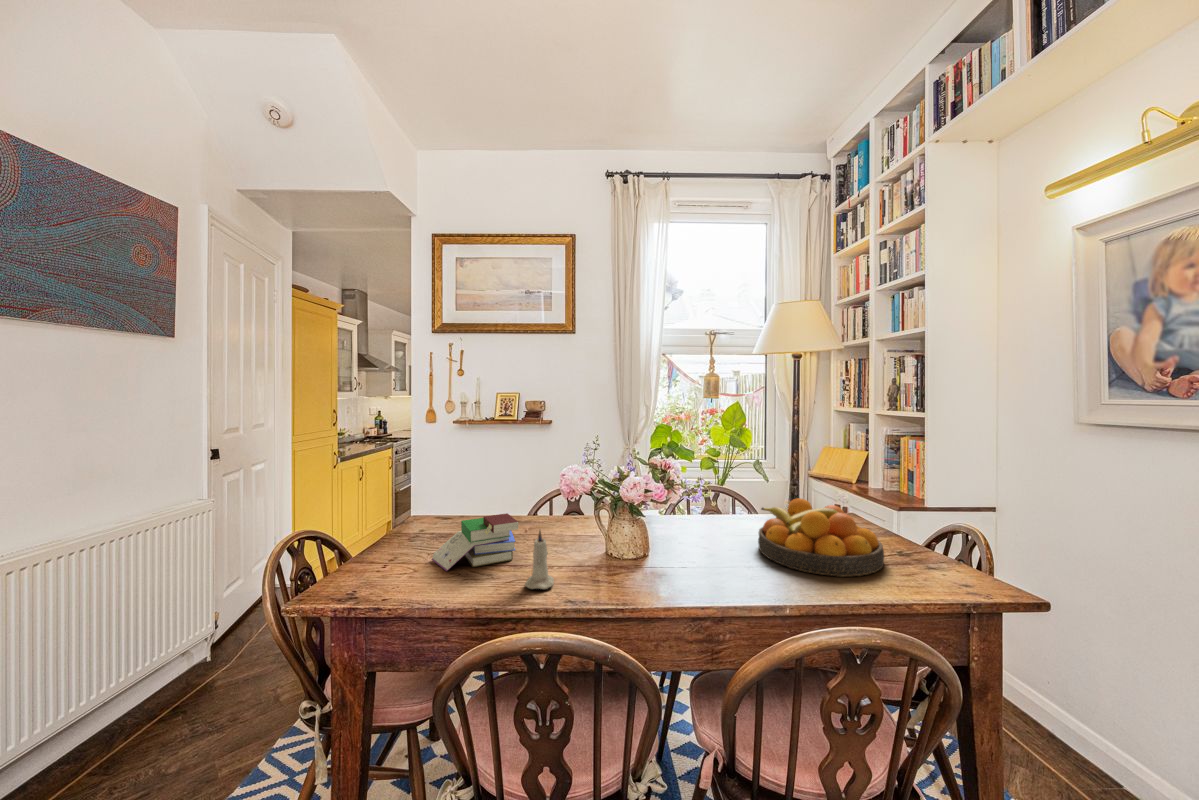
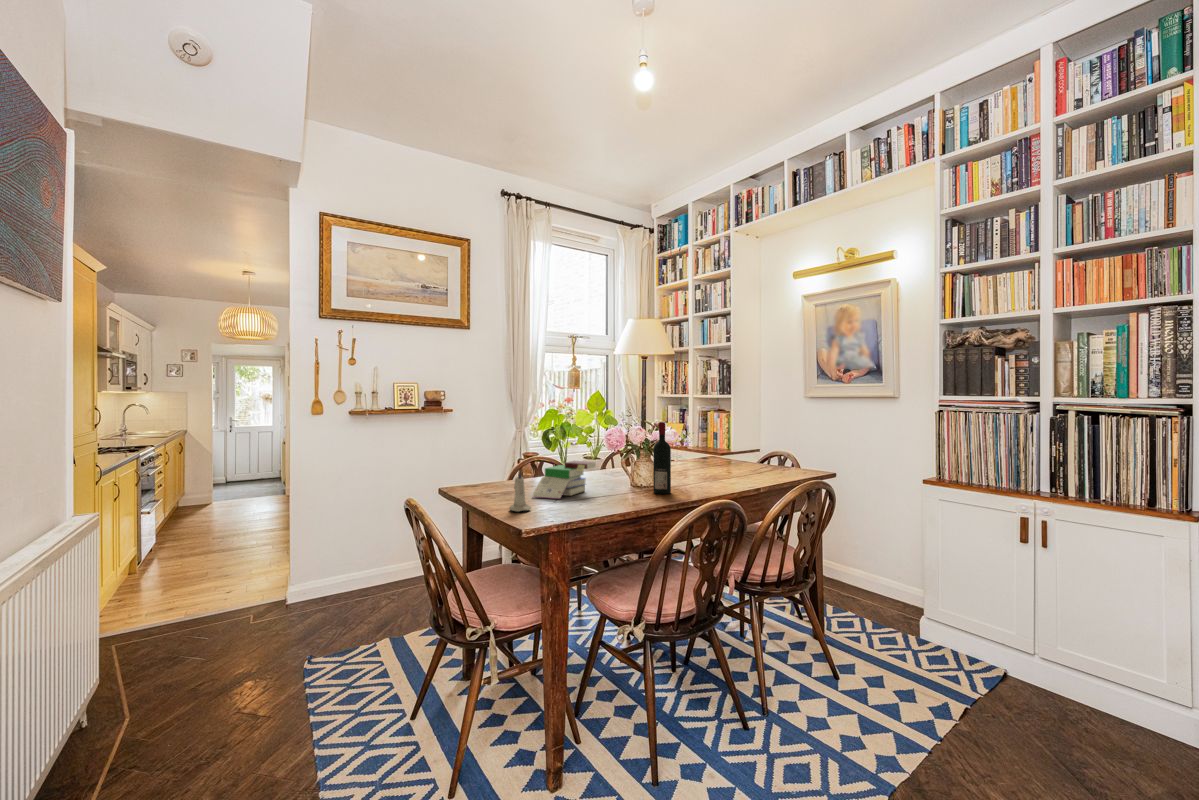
wine bottle: none [578,473,607,595] -> present [653,422,671,494]
fruit bowl: present [758,498,884,577] -> none [697,442,765,476]
candle: present [525,530,554,589] -> present [509,471,531,511]

